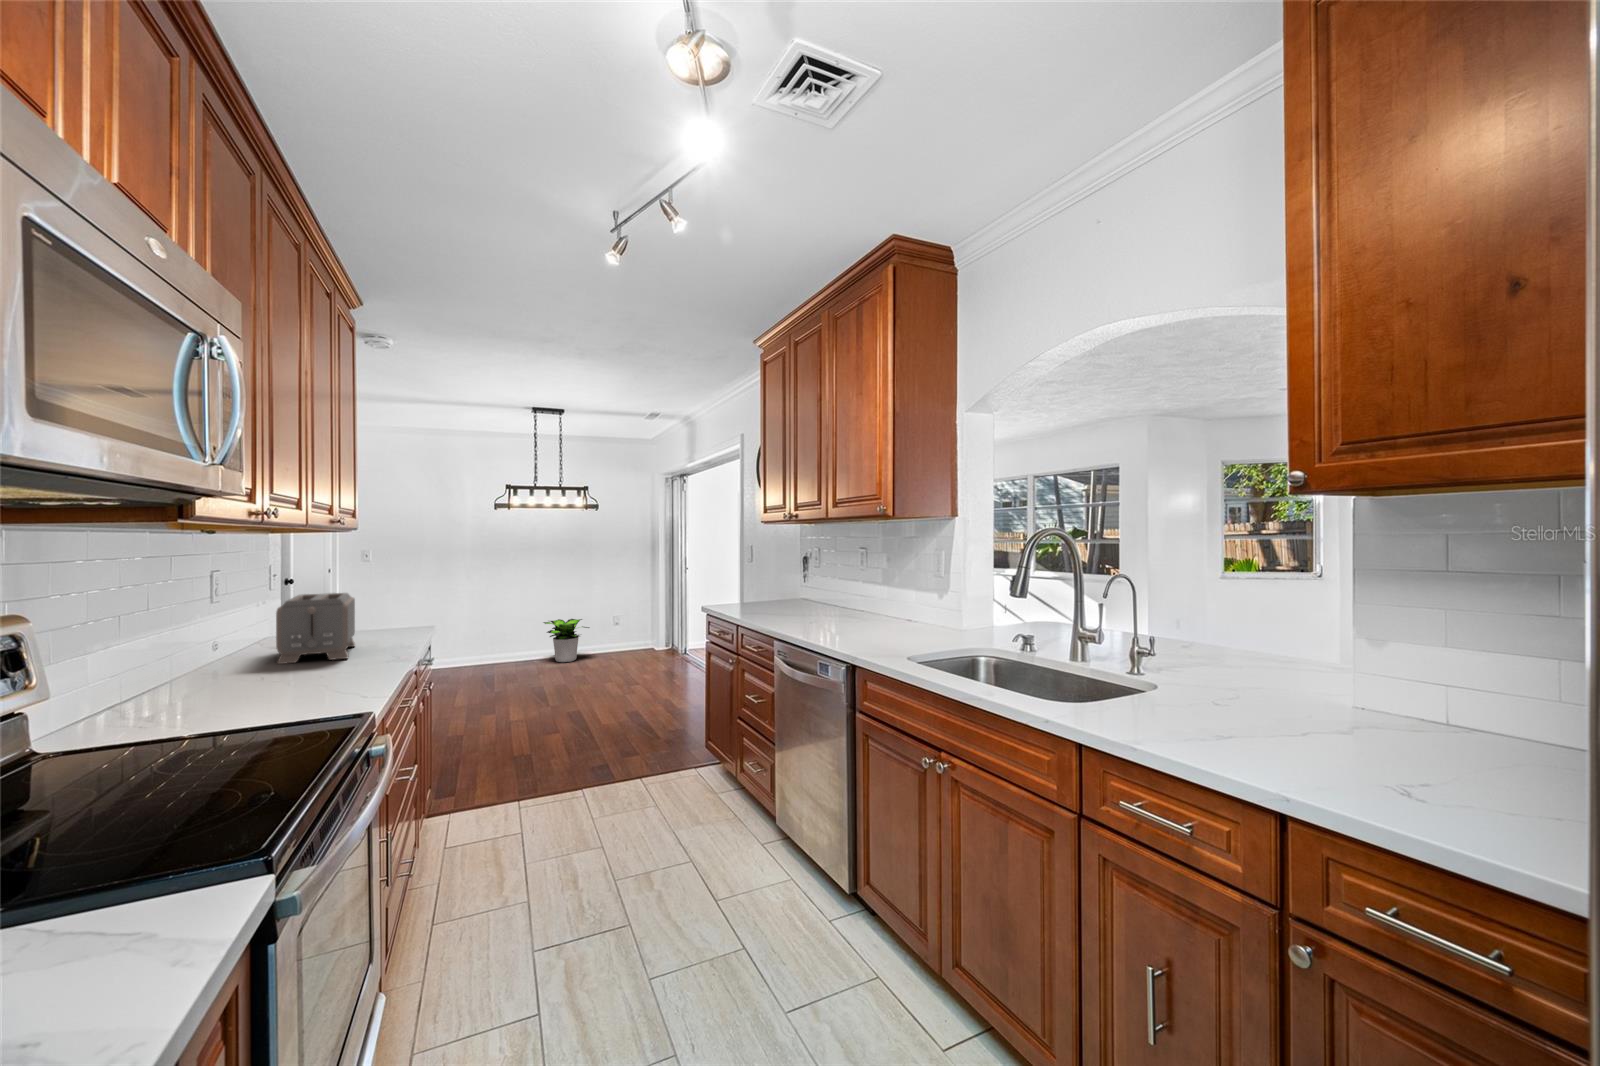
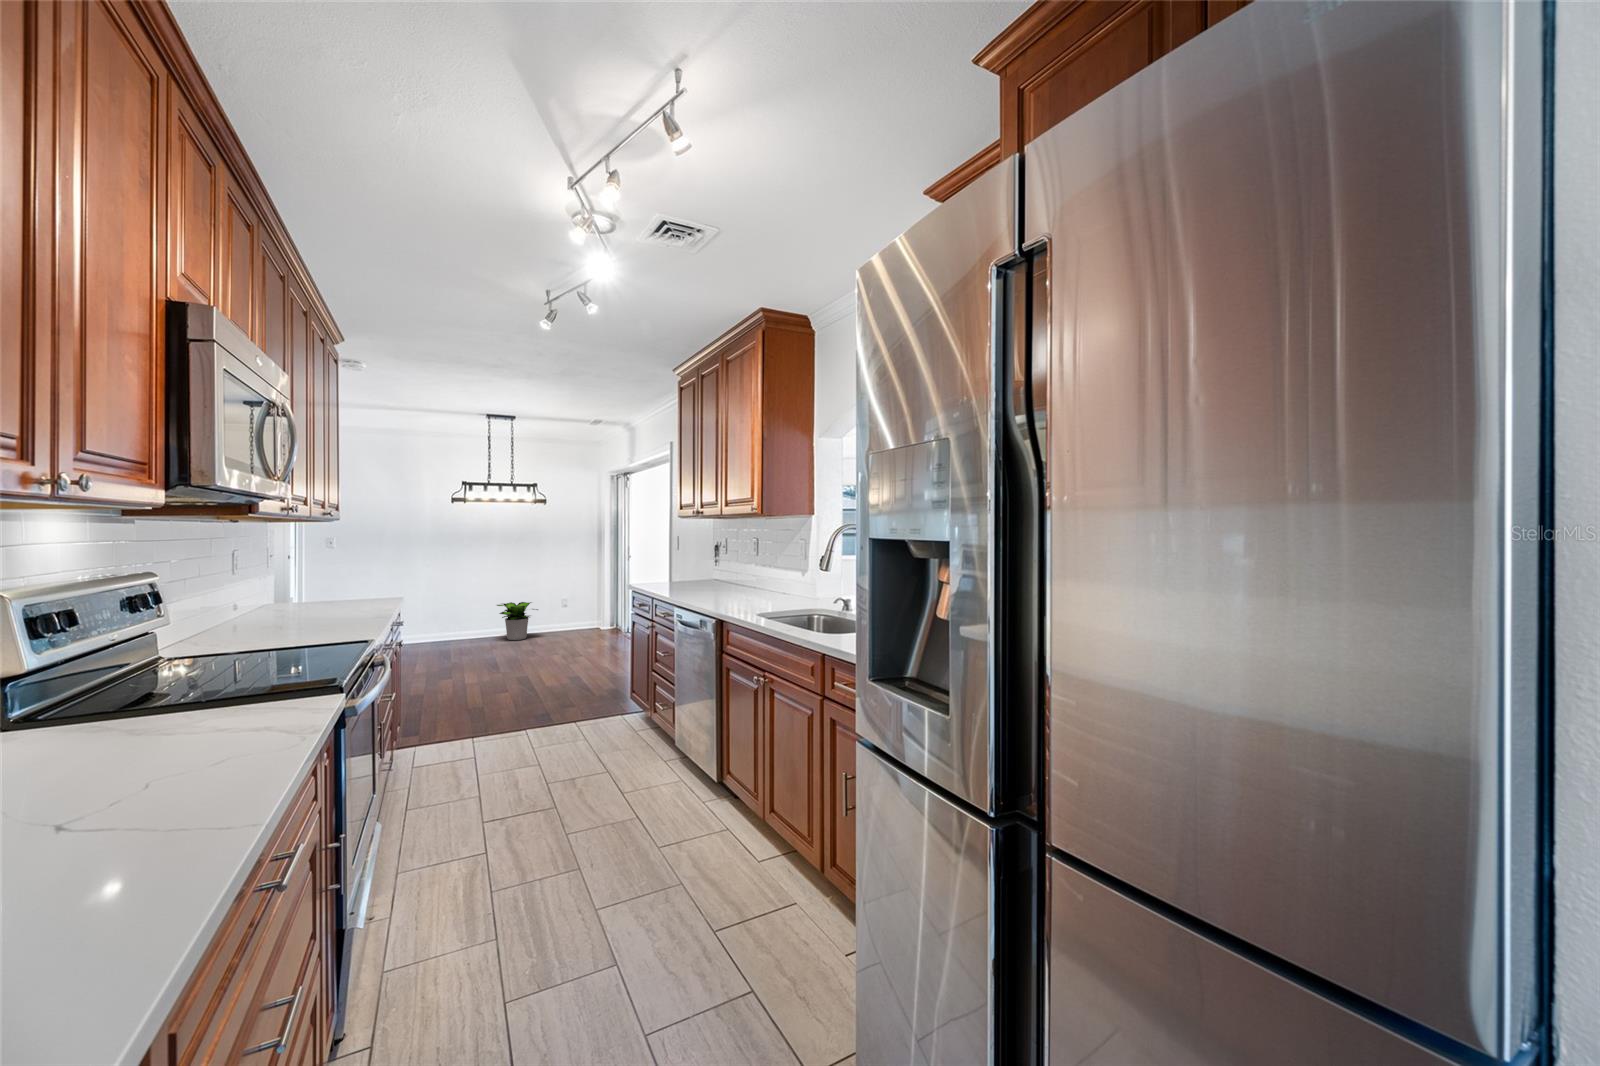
toaster: present [276,593,355,664] -> none [294,569,348,620]

